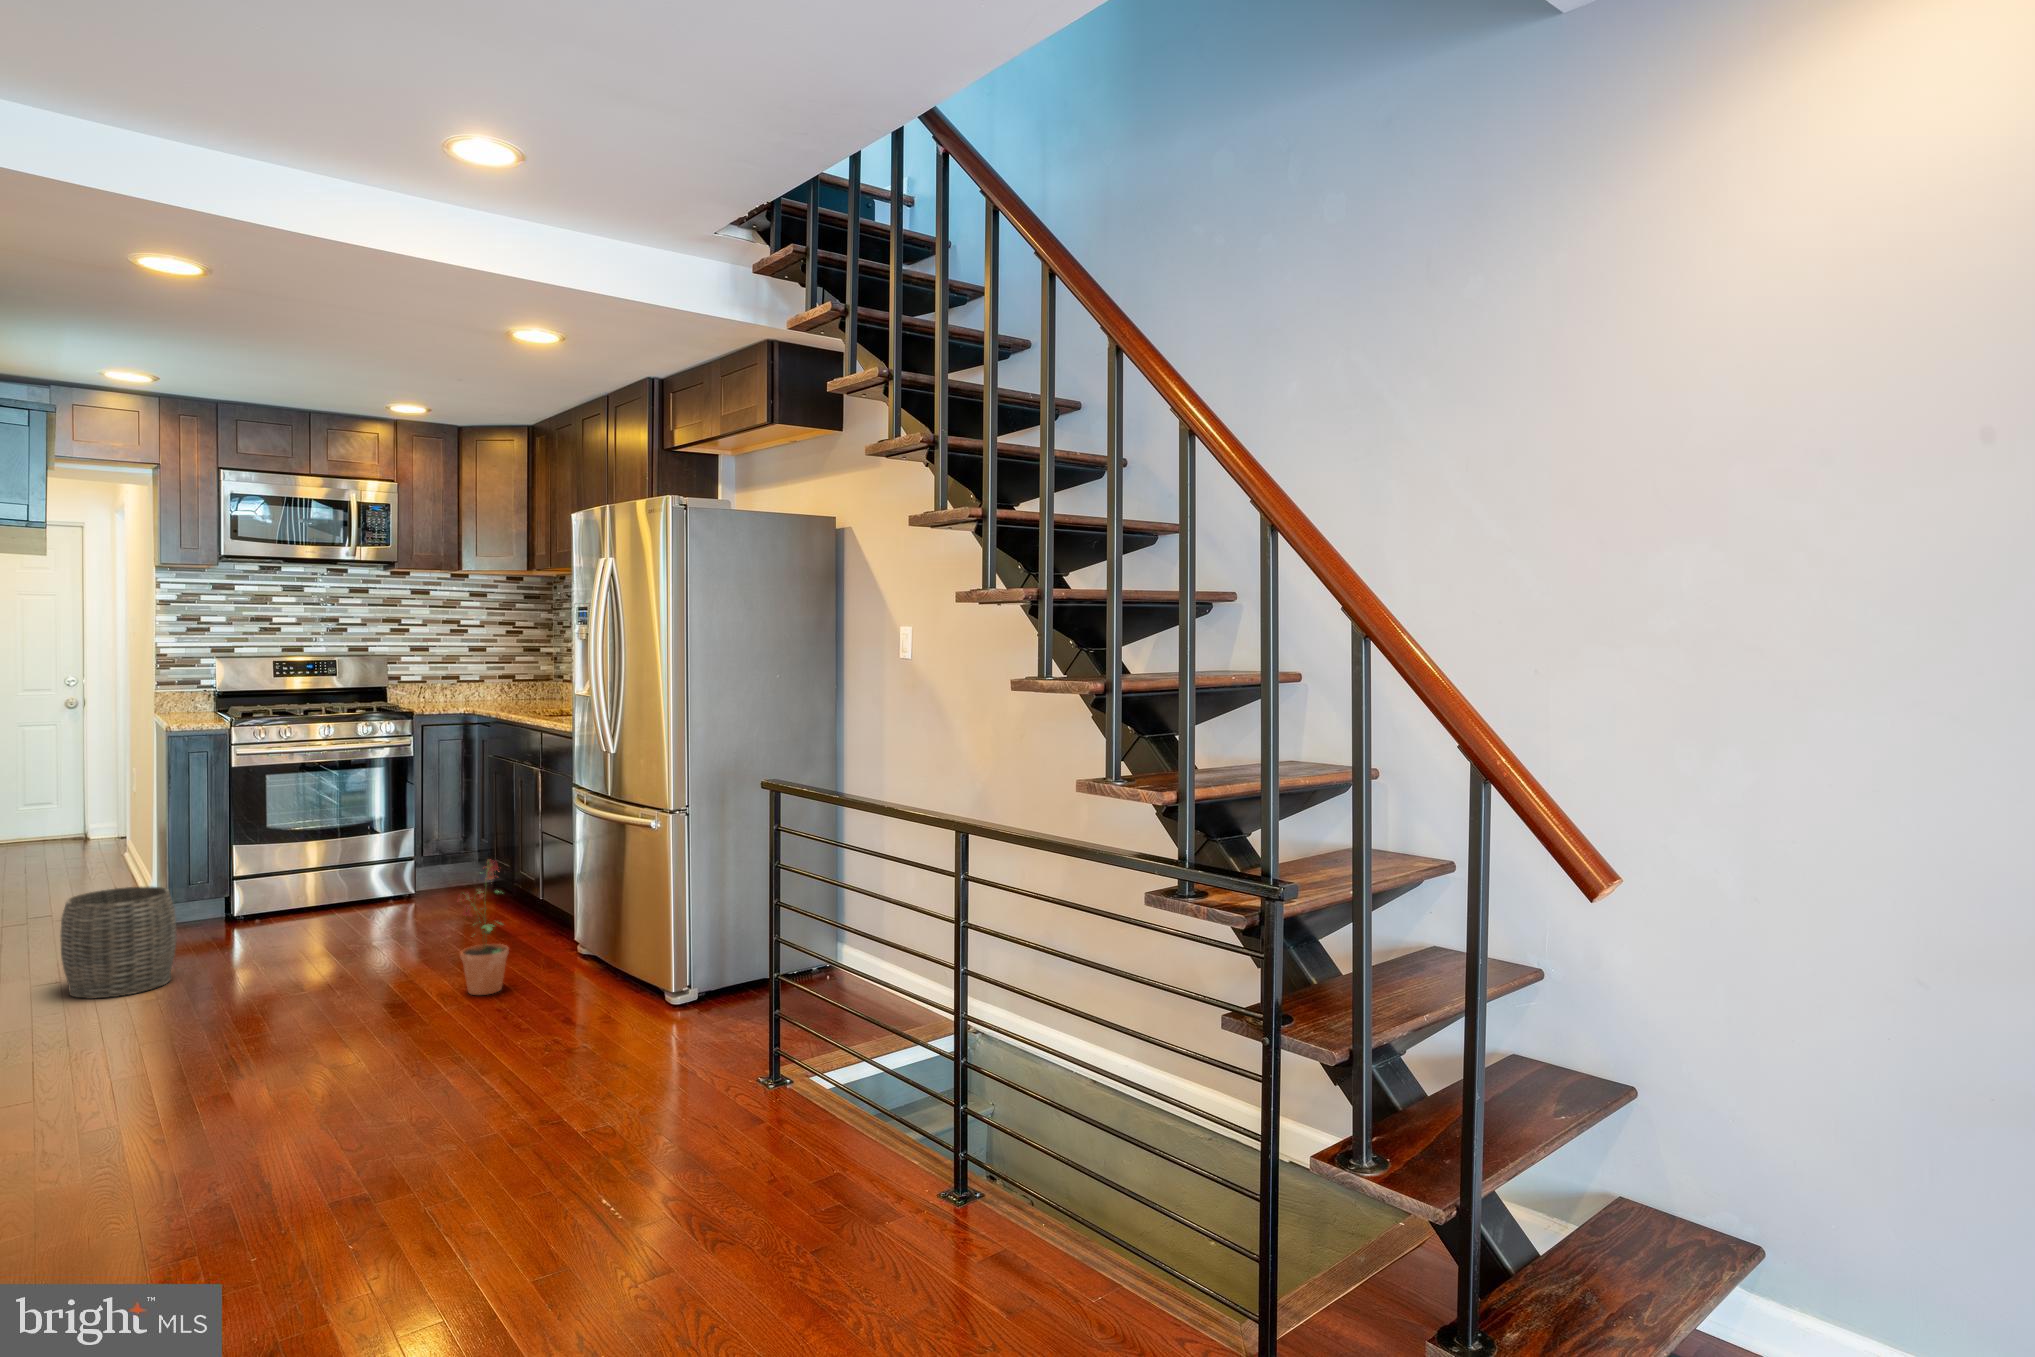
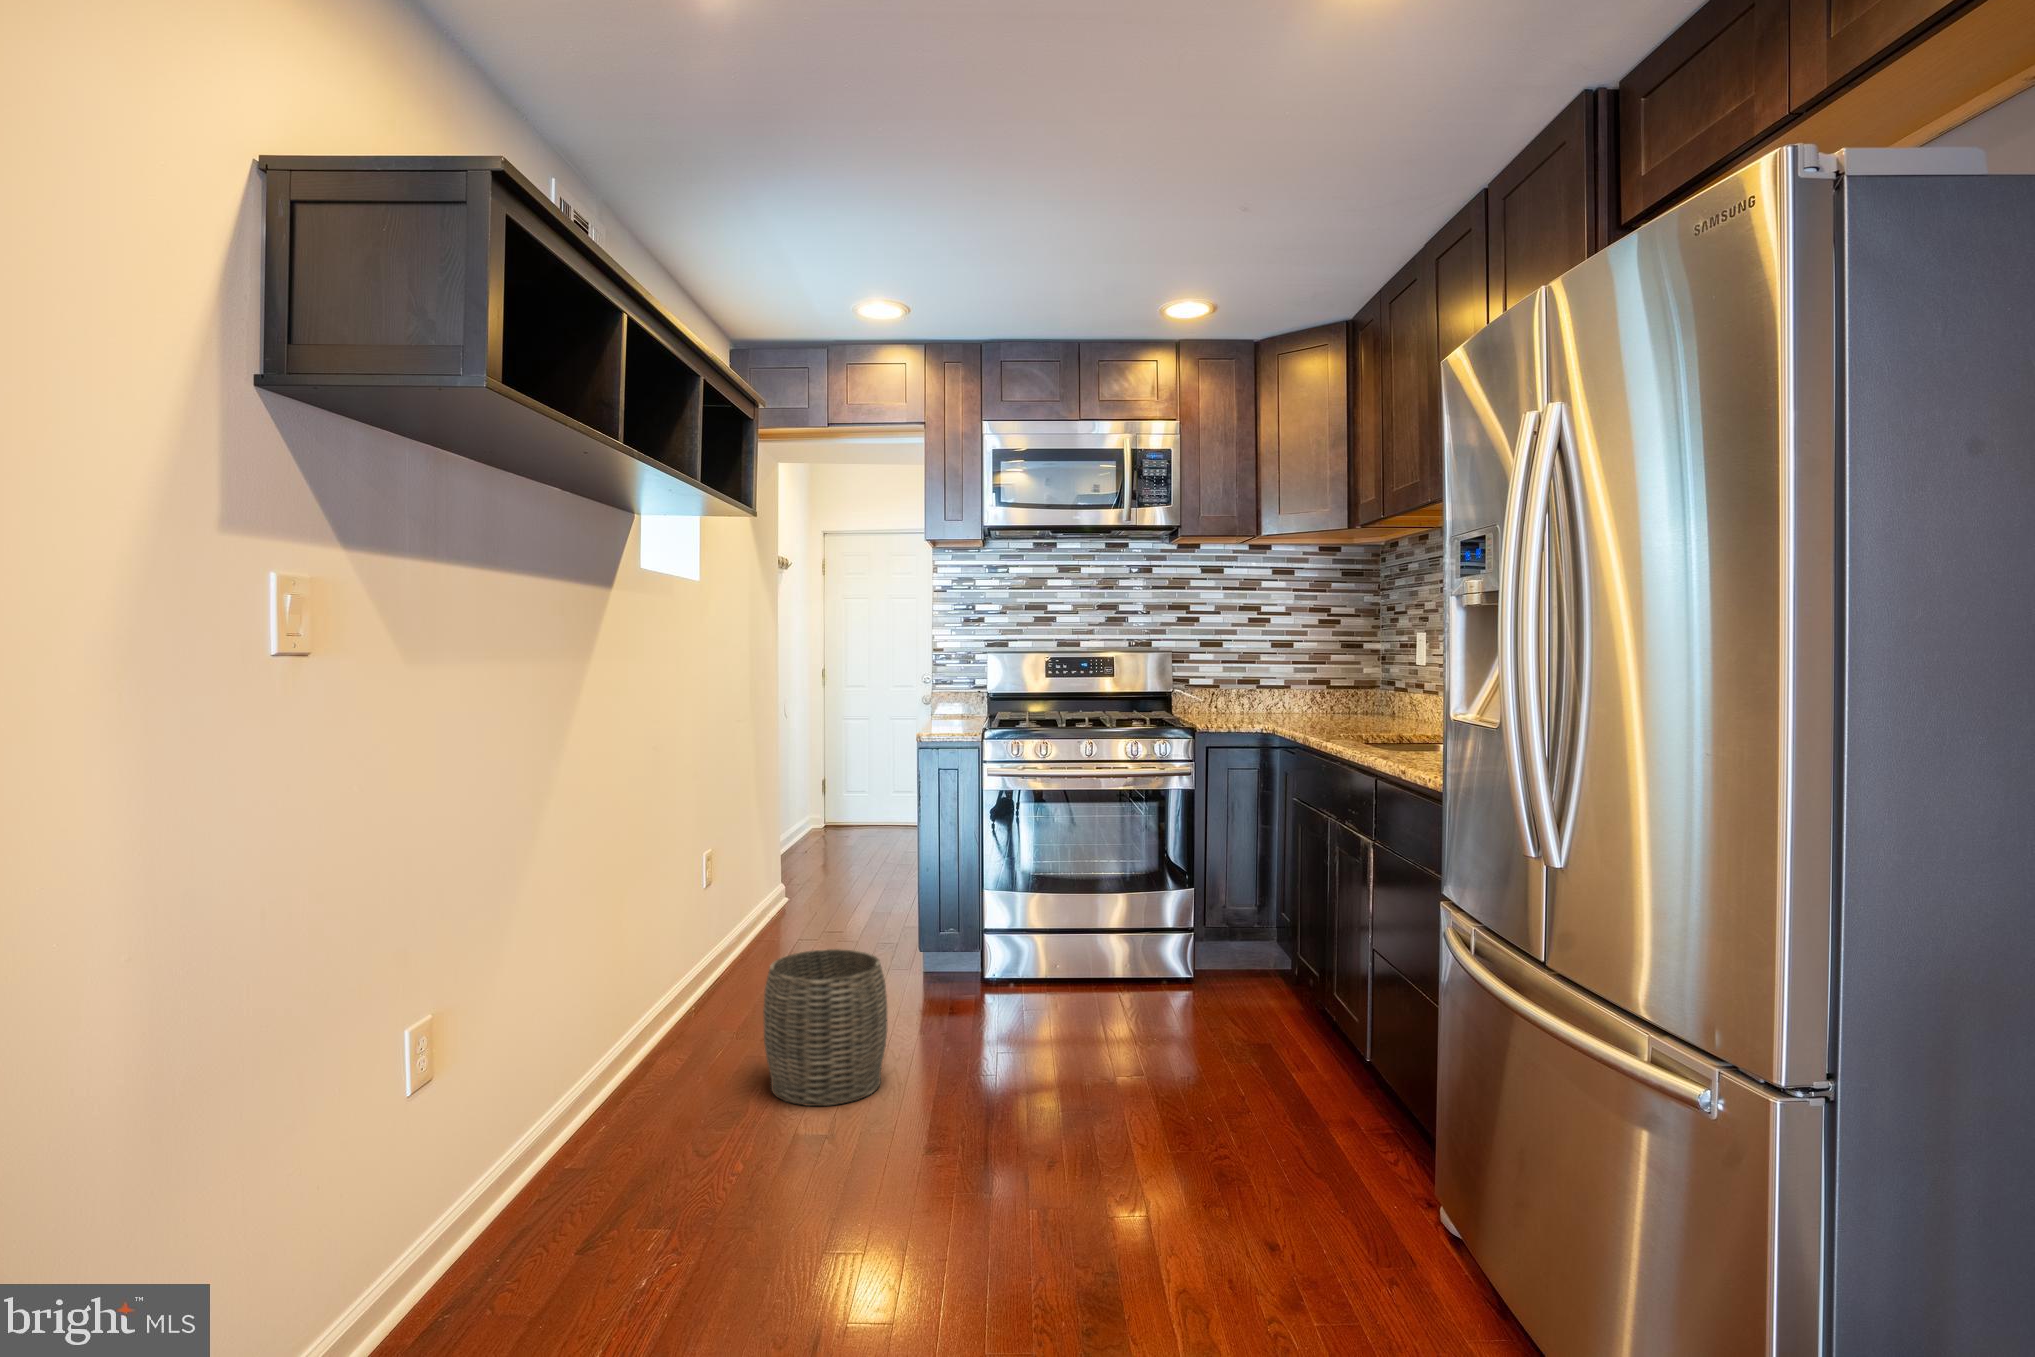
potted plant: present [458,859,508,995] -> none [1231,1001,1316,1254]

